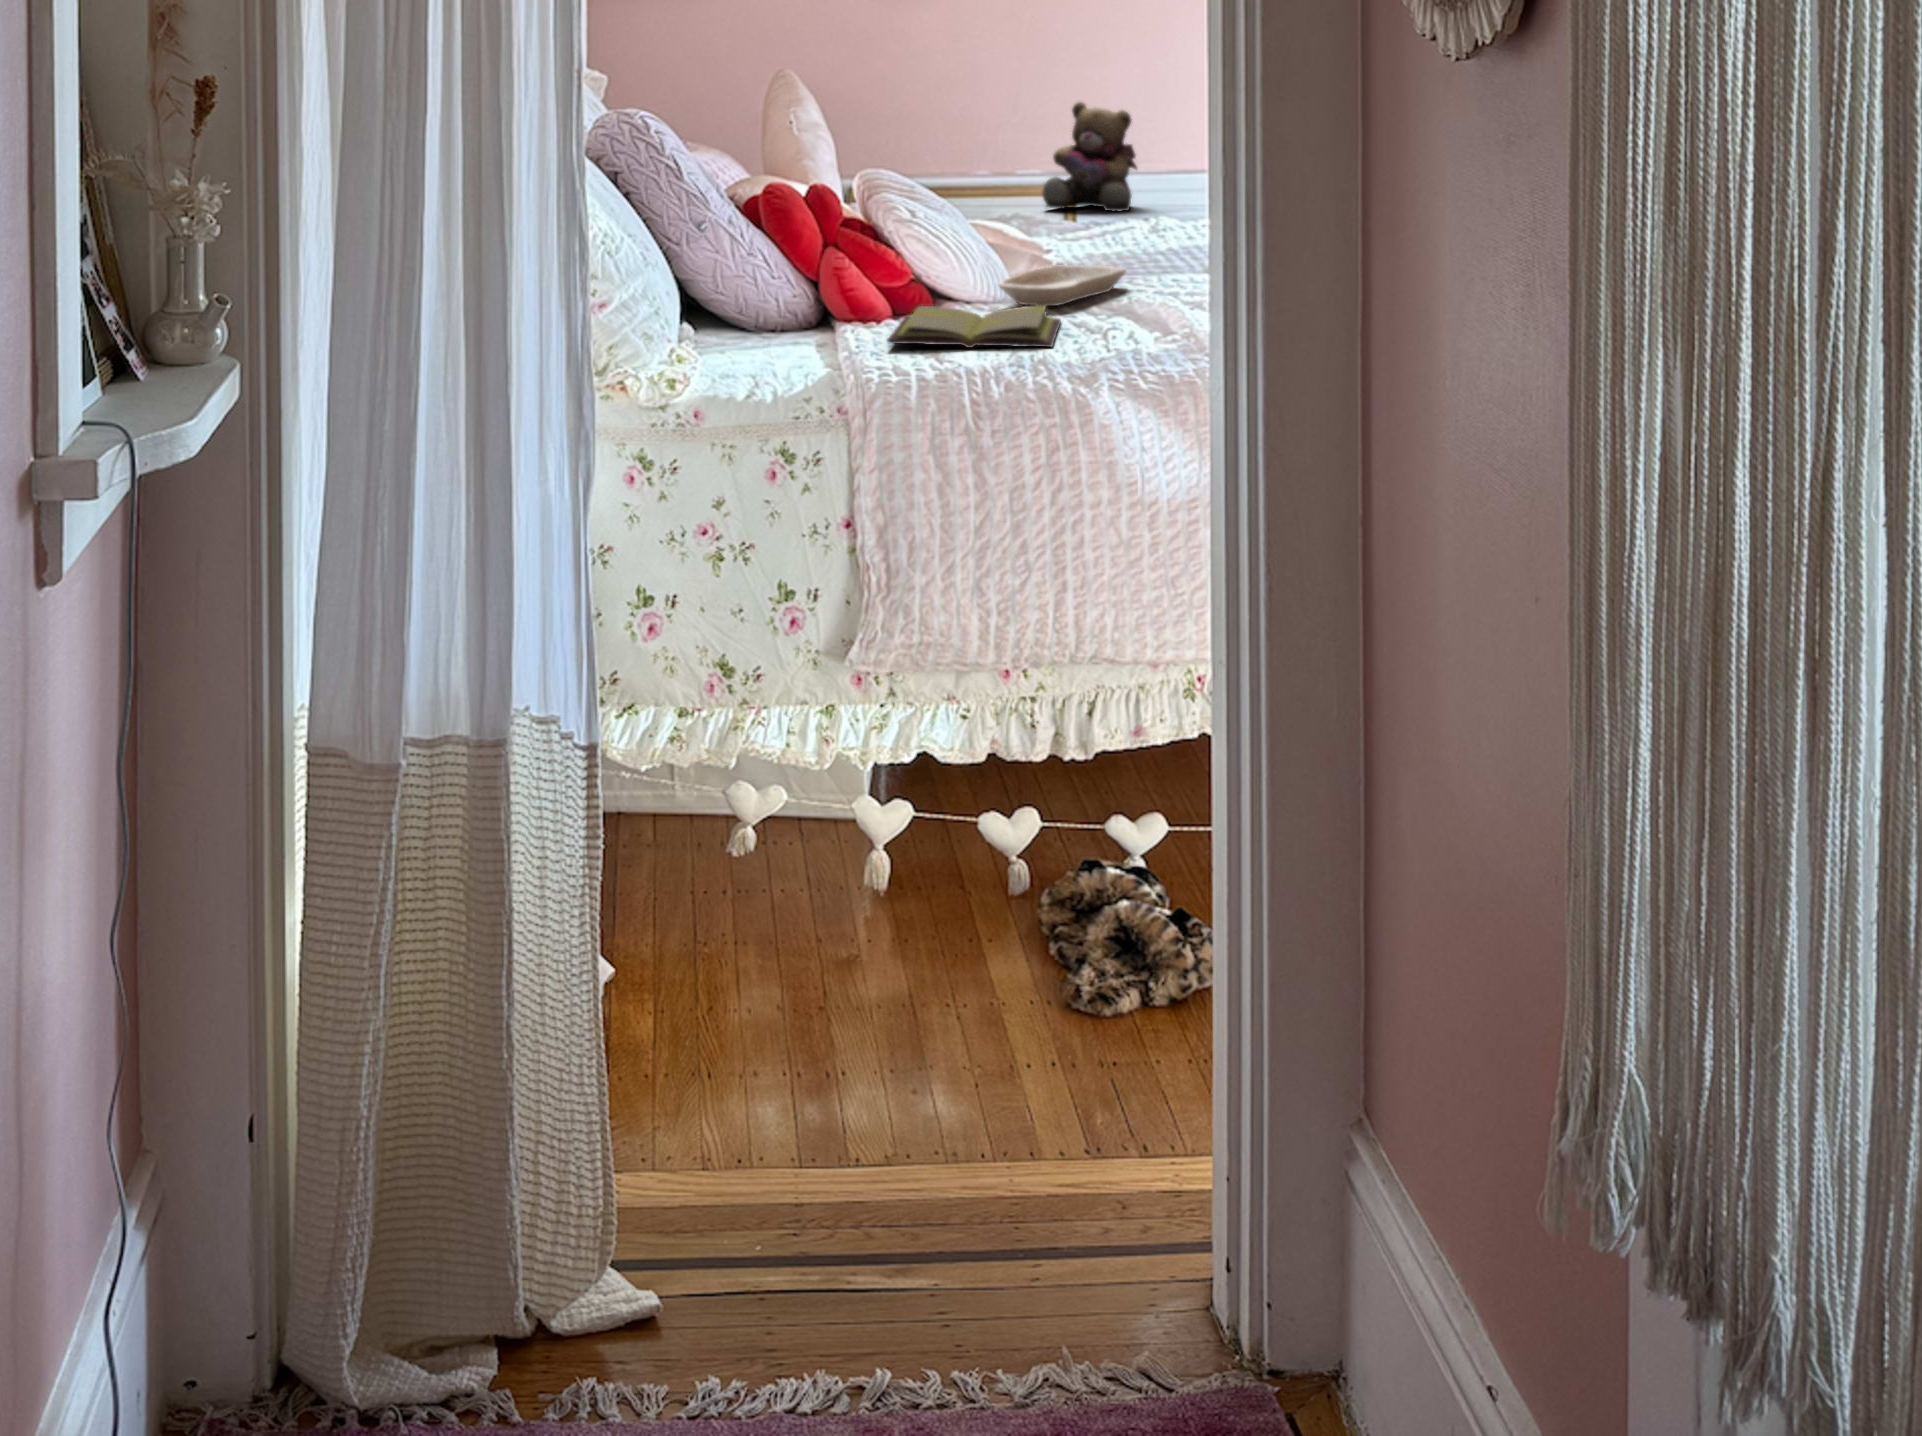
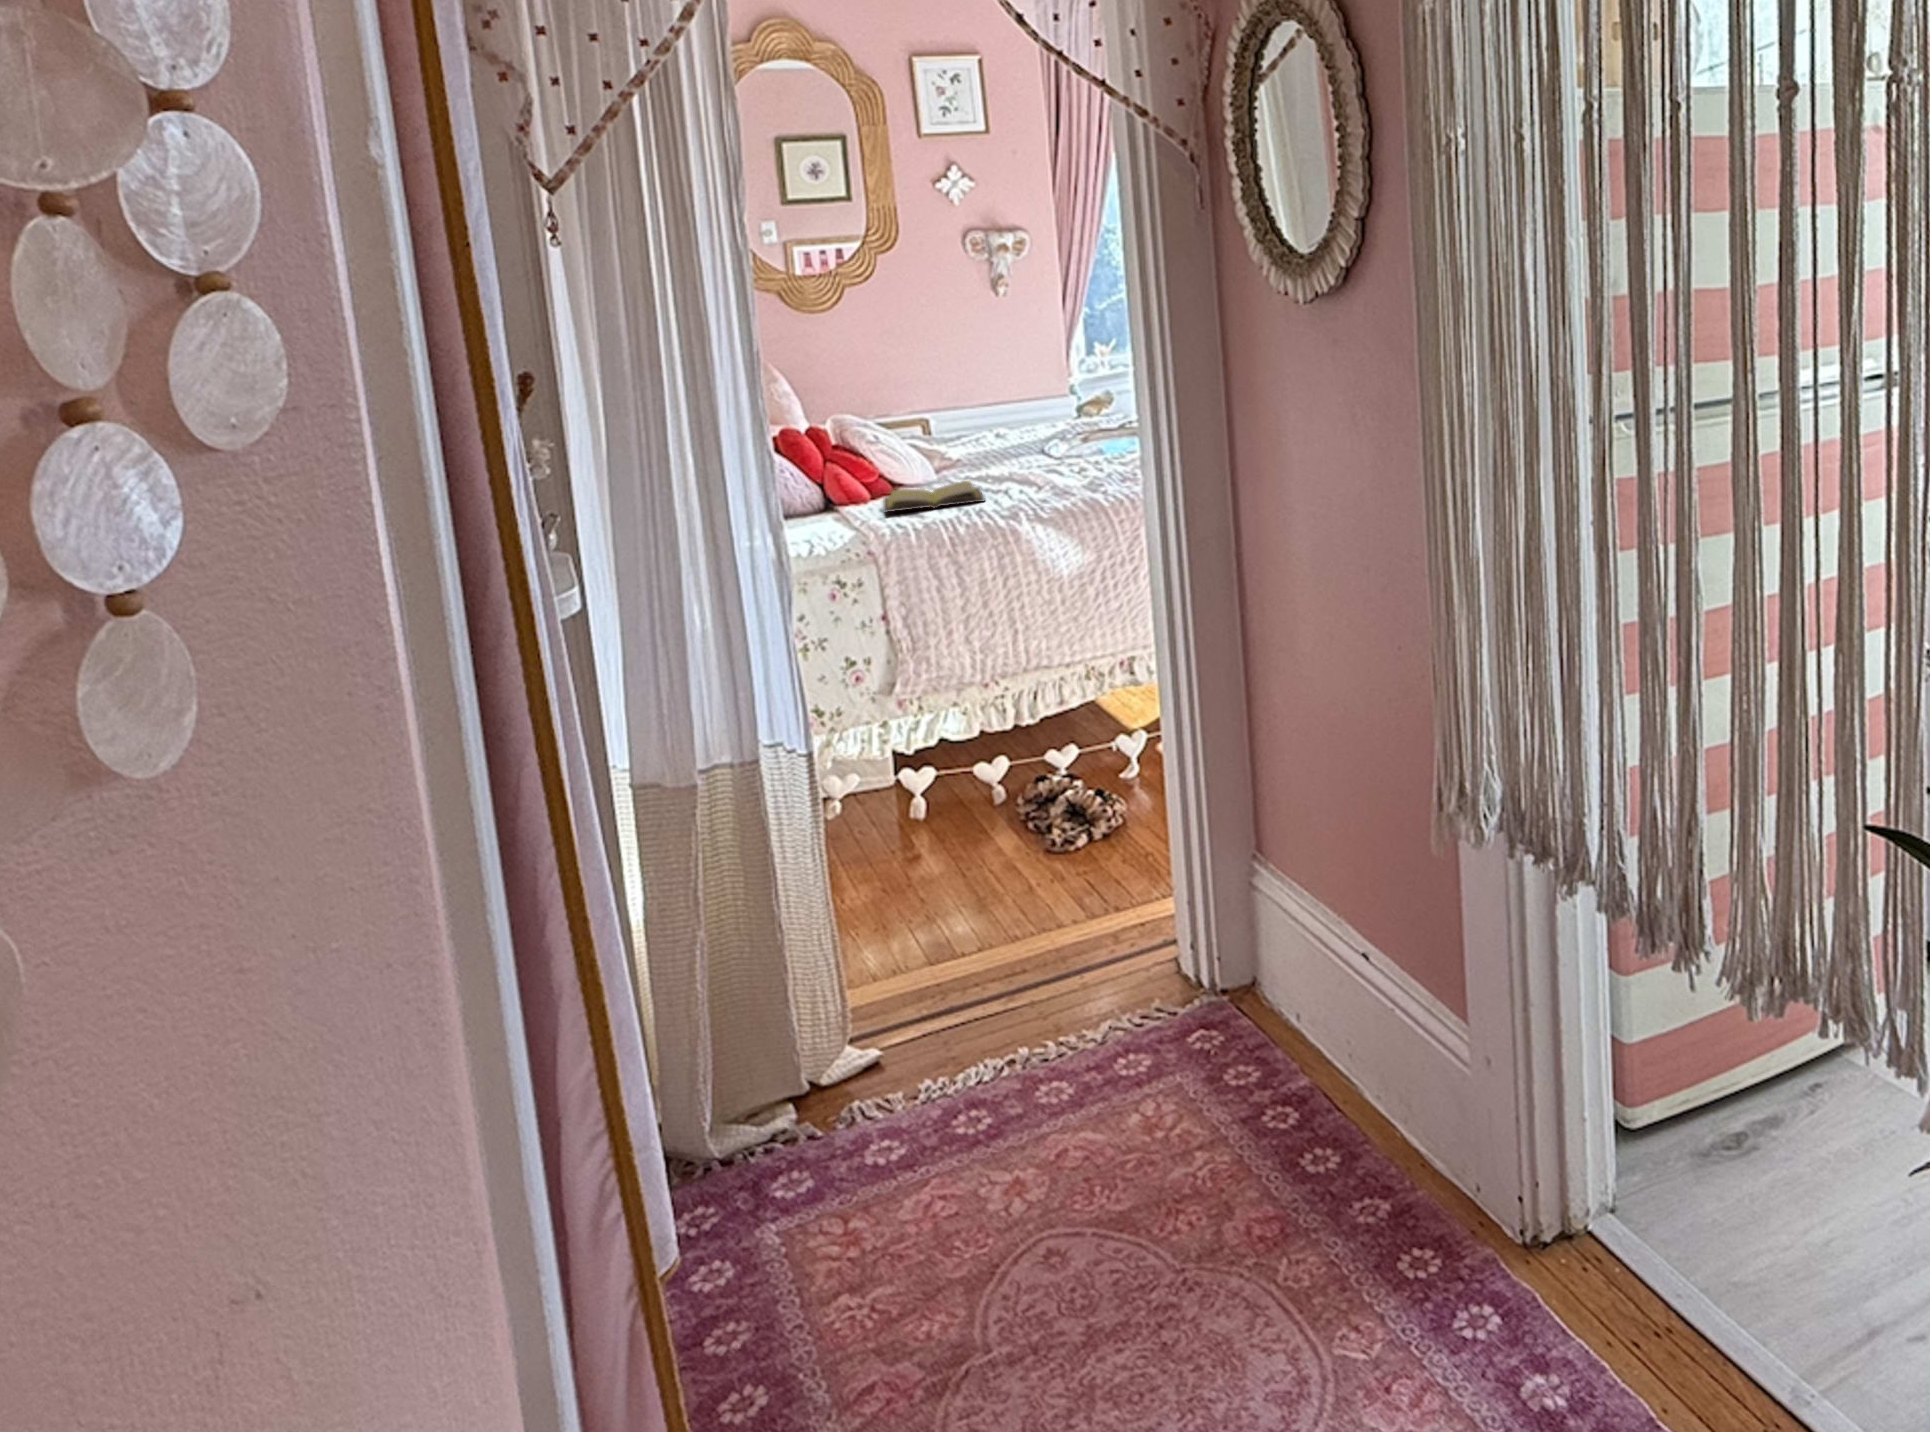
teddy bear: present [1043,102,1137,212] -> none [917,369,974,433]
tray: present [998,265,1126,306] -> none [933,456,1004,483]

